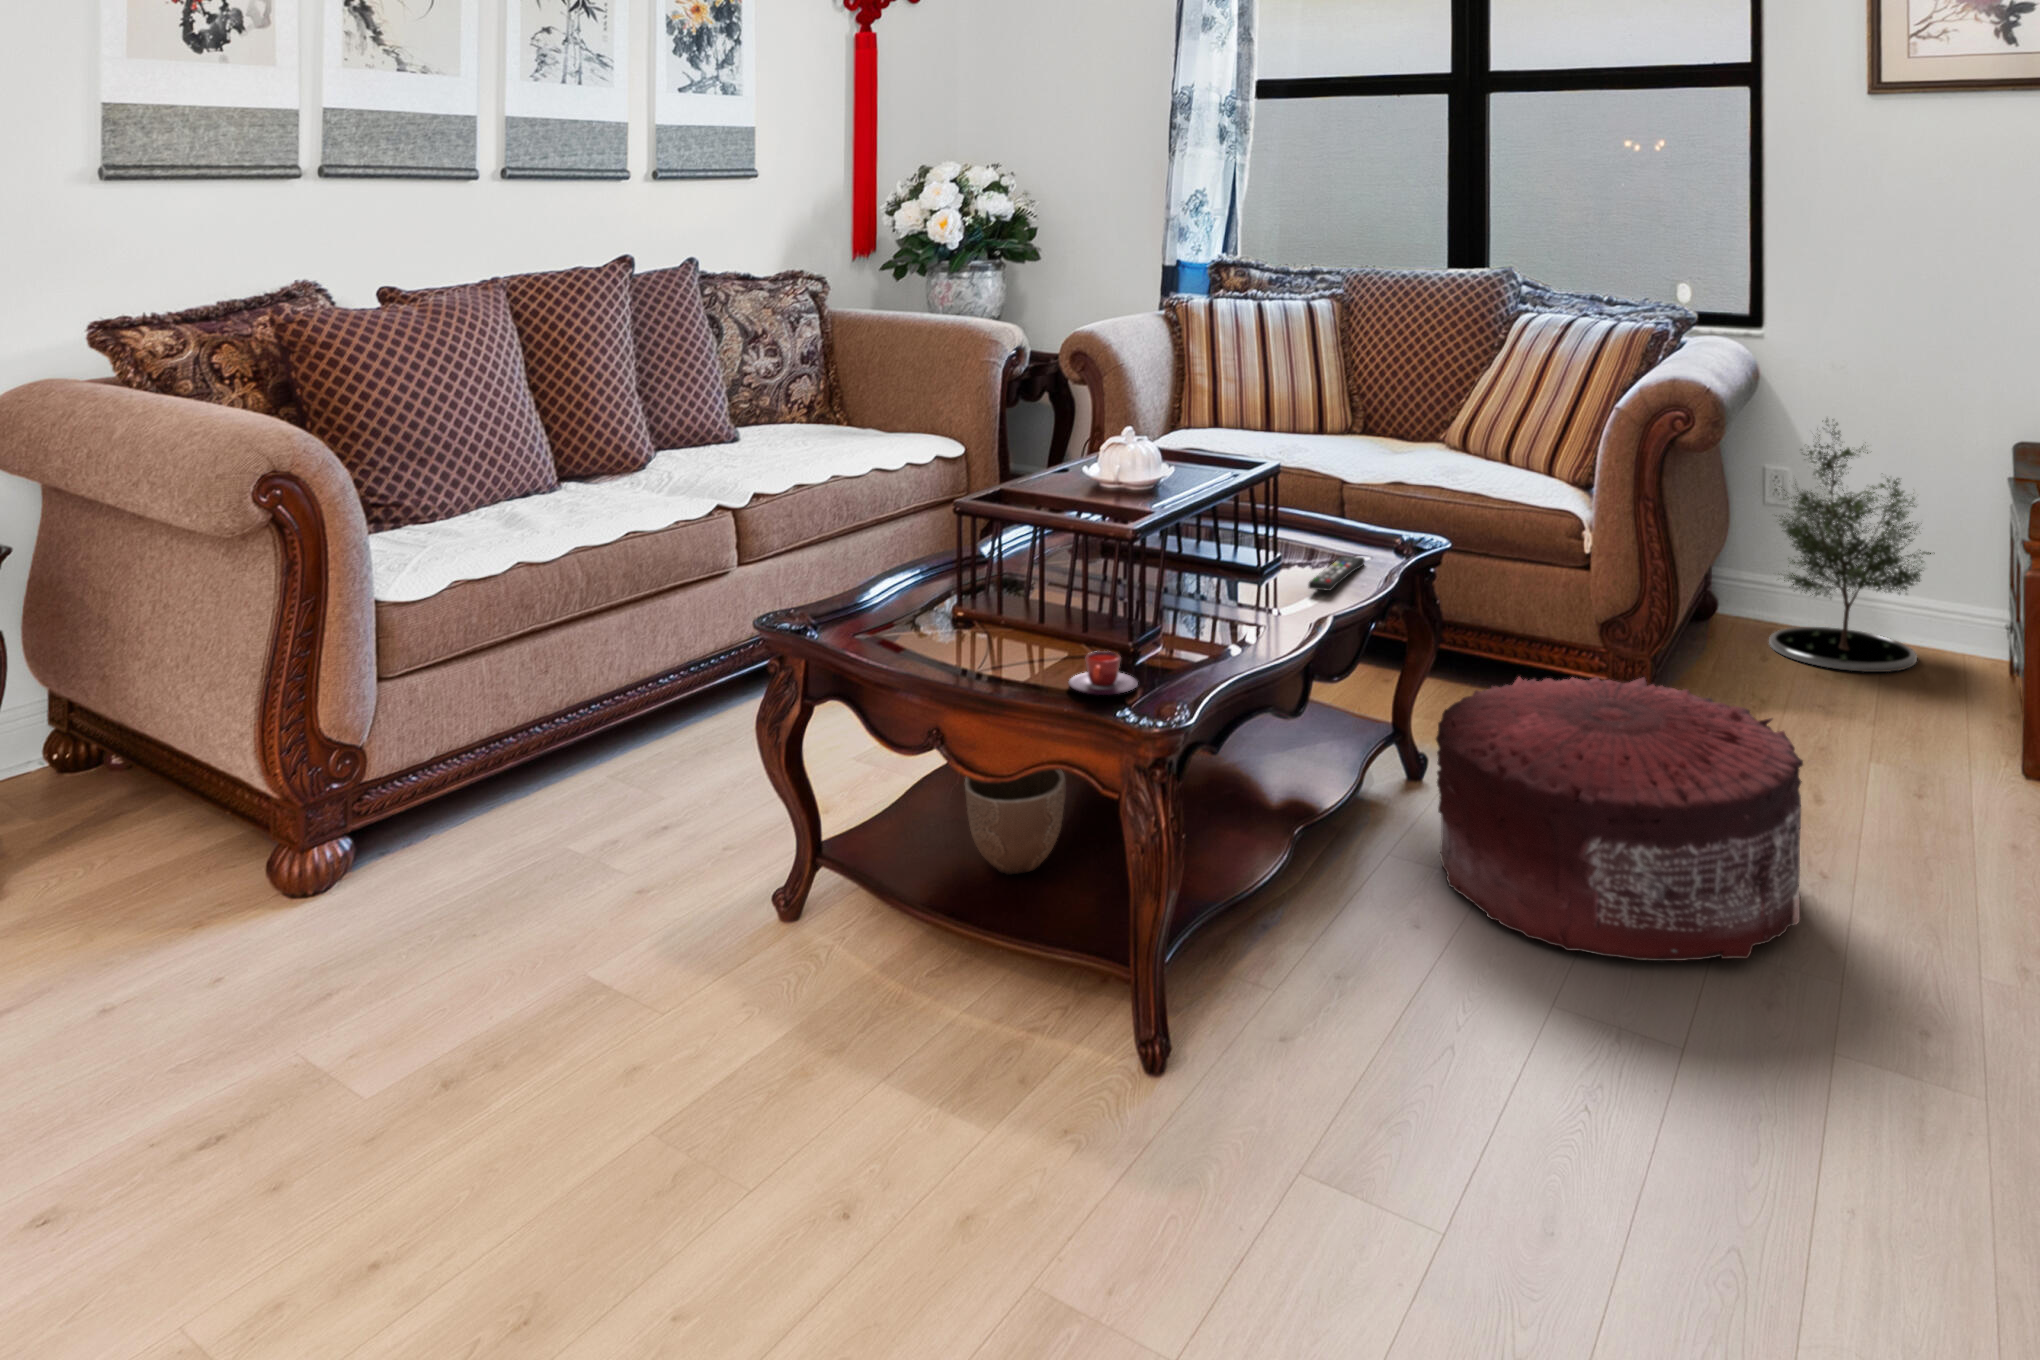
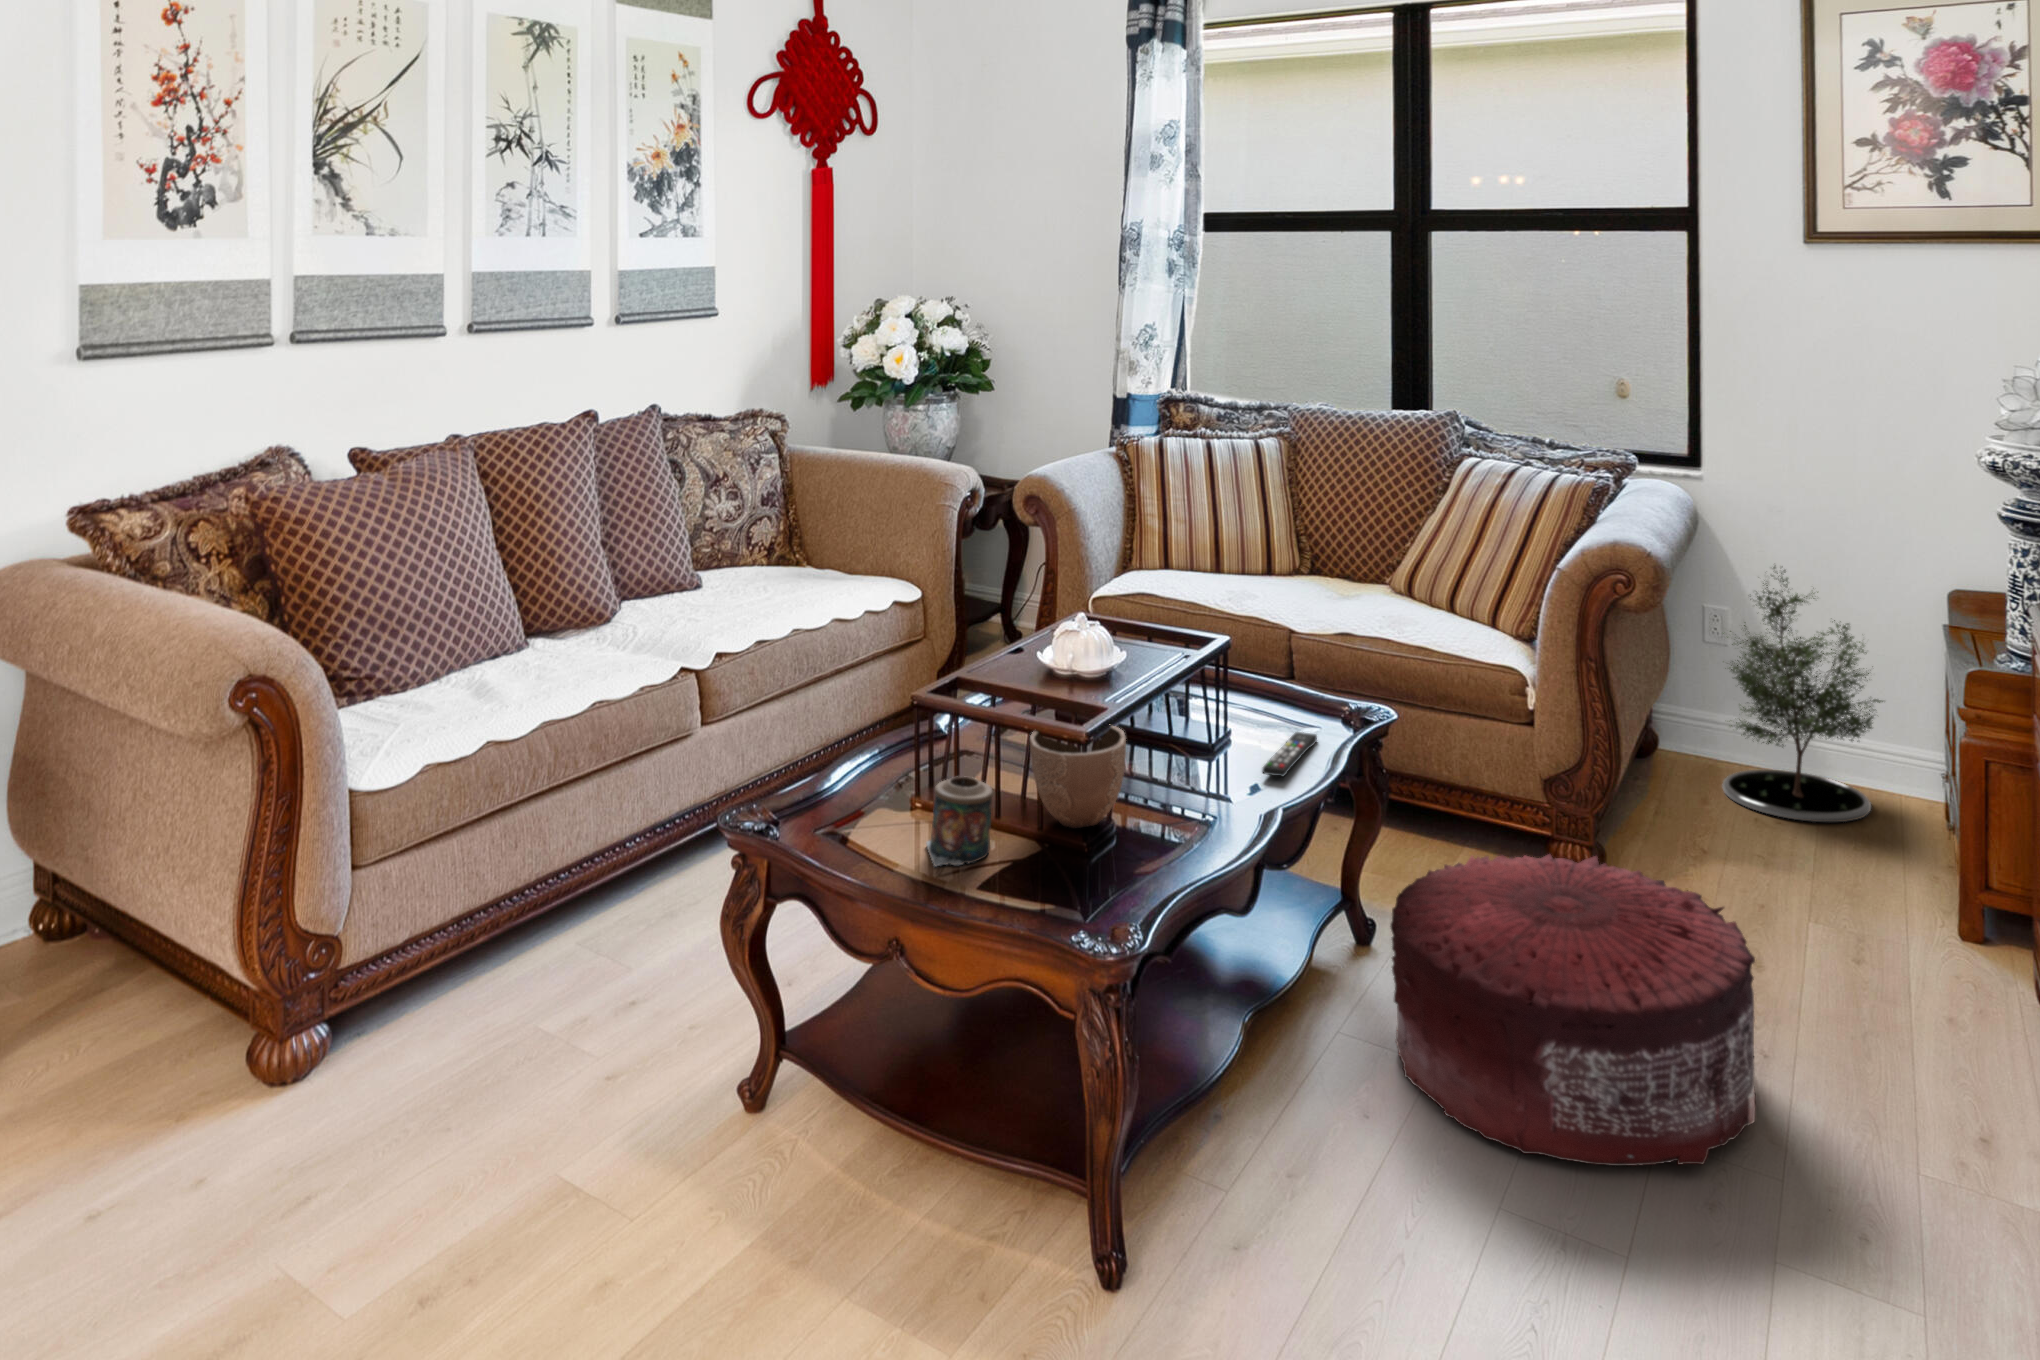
candle: none [966,576,1033,663] -> present [926,776,993,867]
teacup: present [1068,651,1138,695] -> none [1028,860,1097,908]
decorative bowl: present [965,770,1065,875] -> present [1030,724,1126,828]

